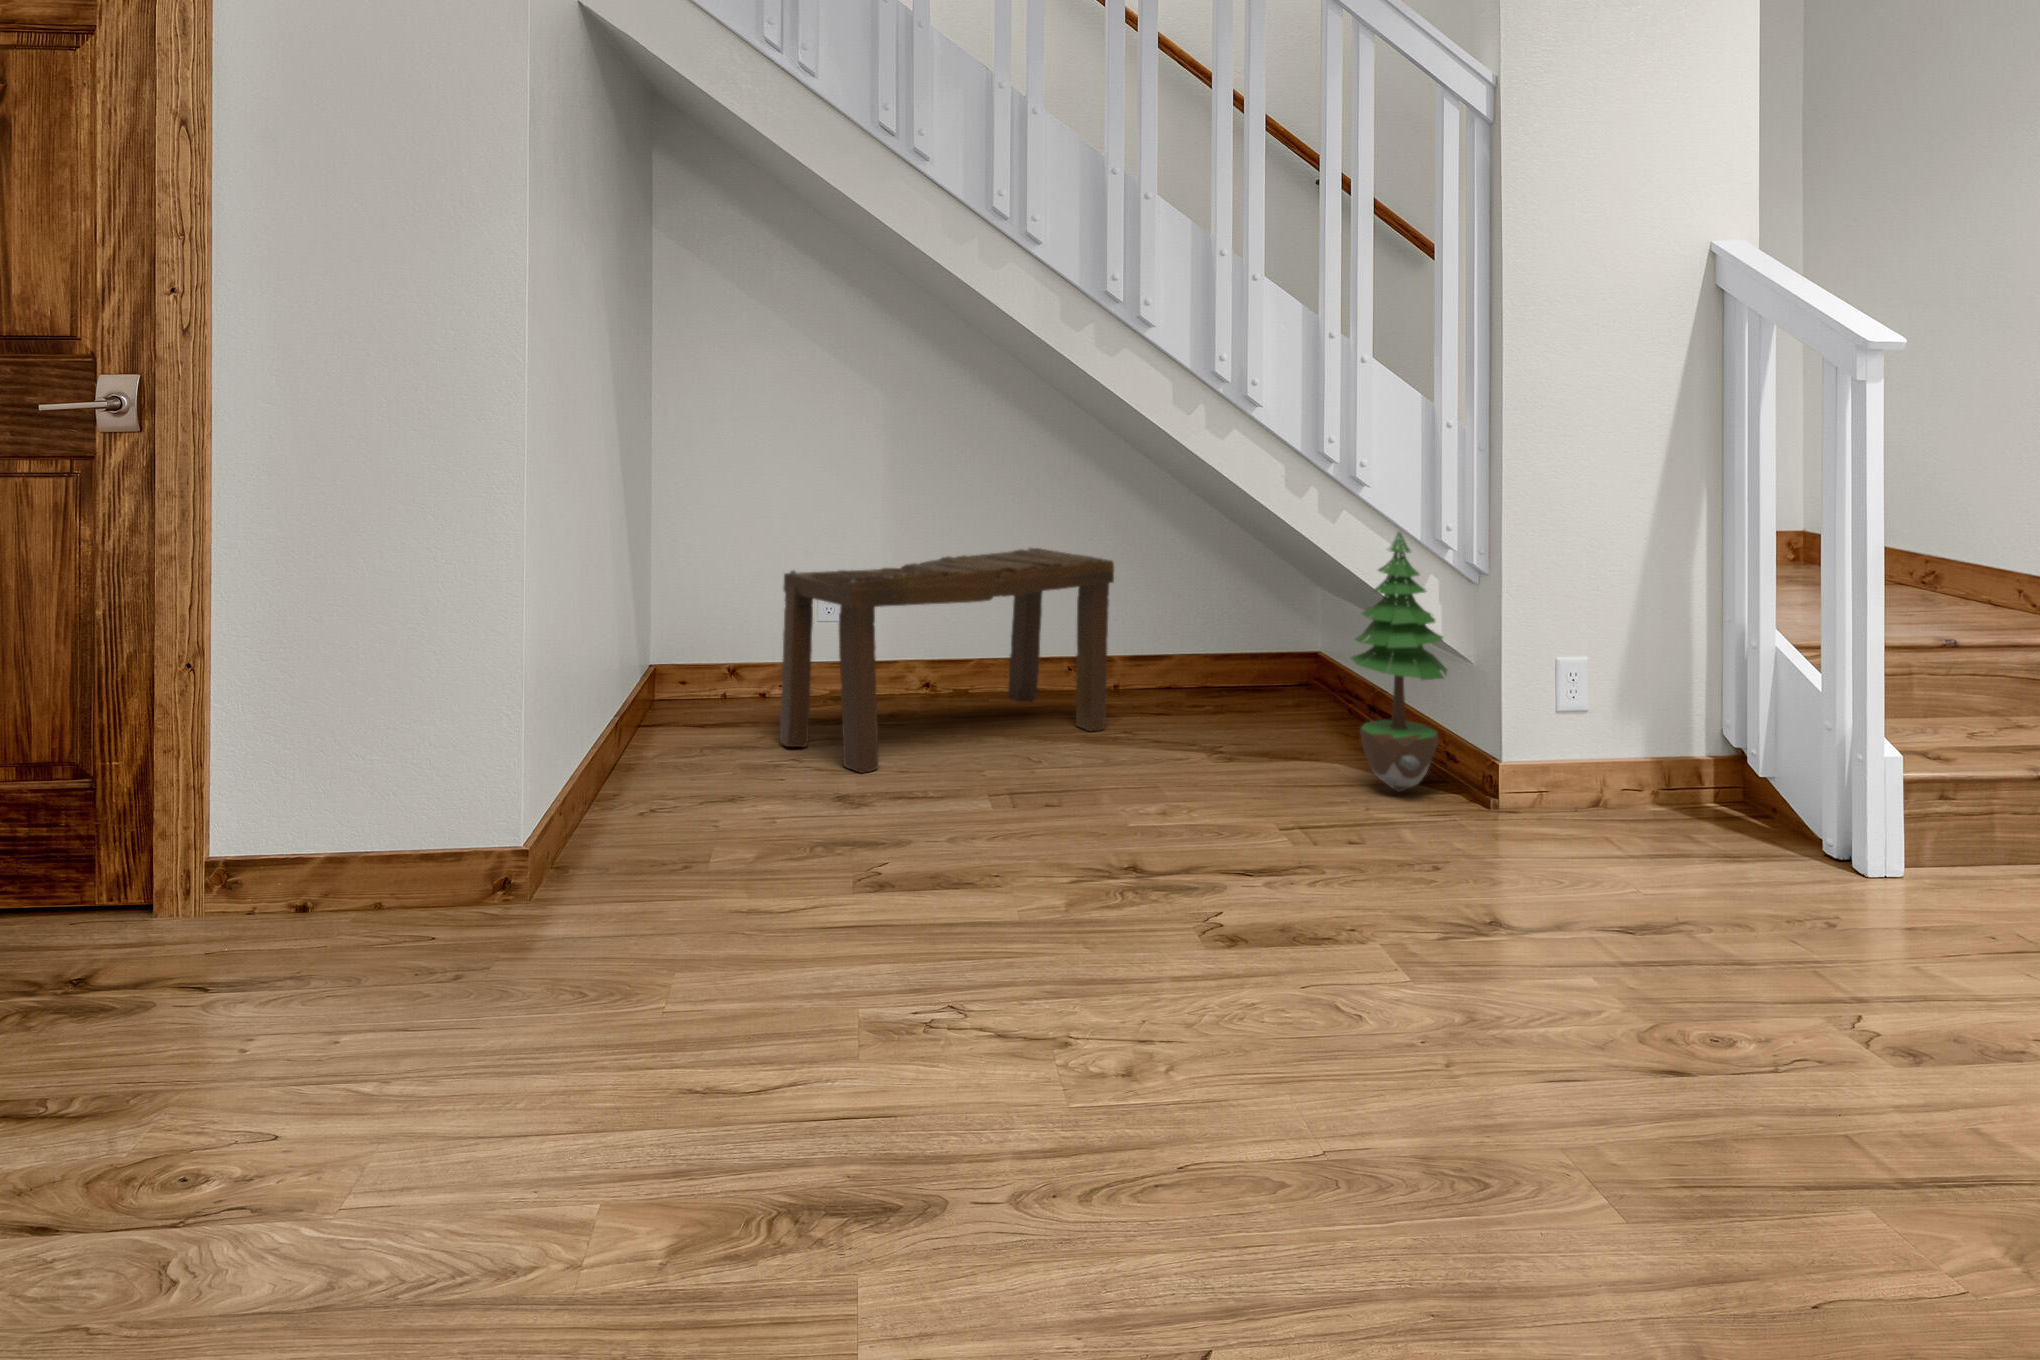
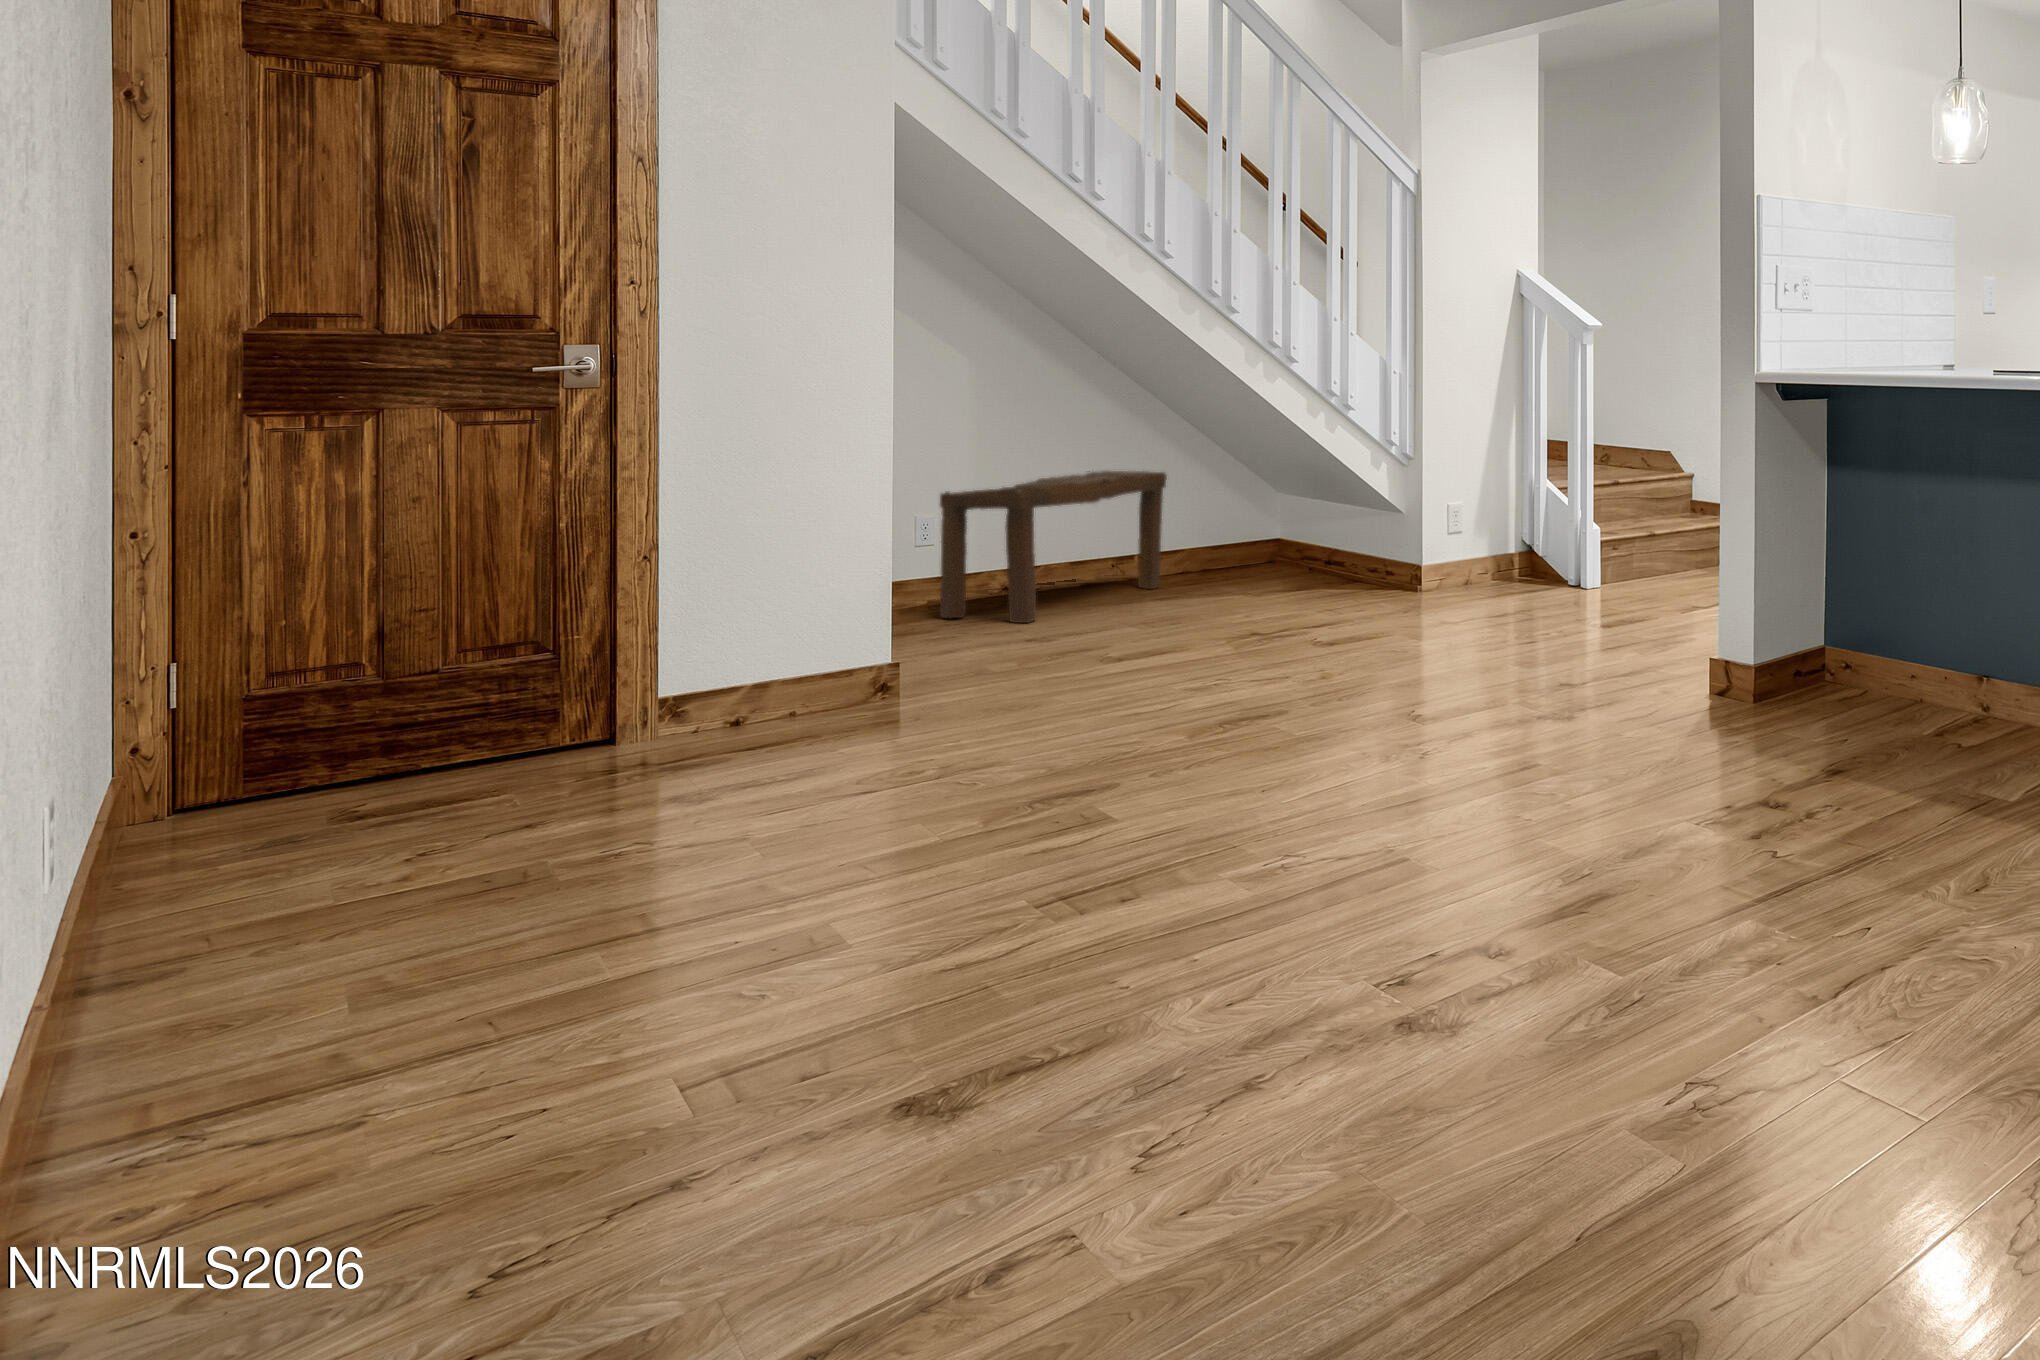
potted tree: present [1351,532,1447,792] -> none [1336,436,1392,592]

